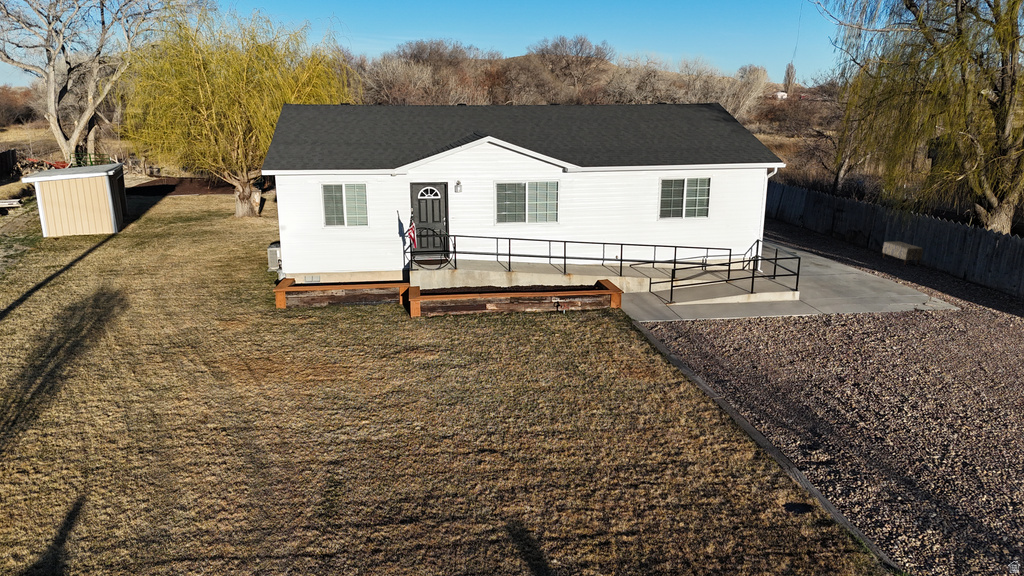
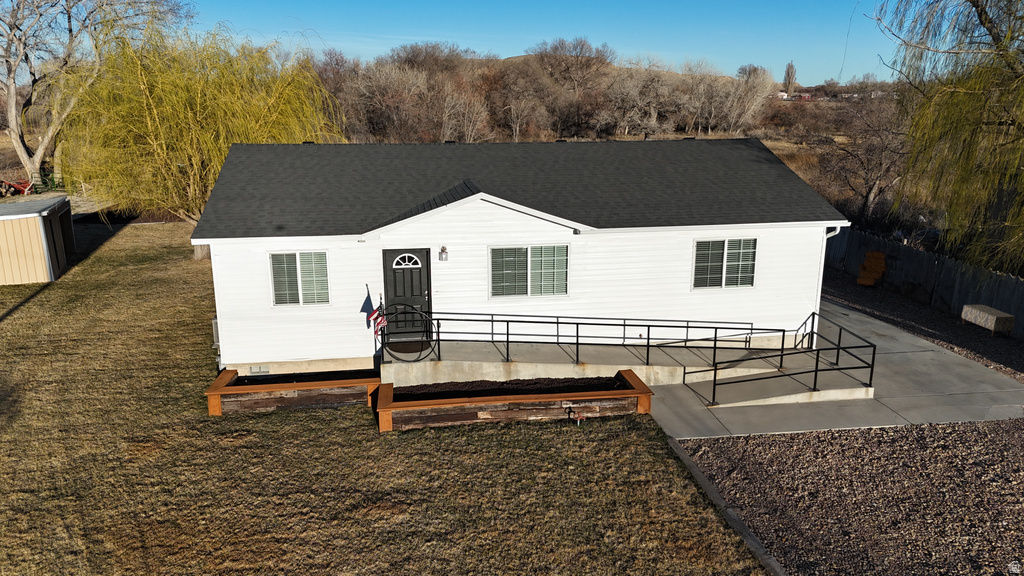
lounge chair: none [802,206,829,237] -> present [857,251,888,288]

